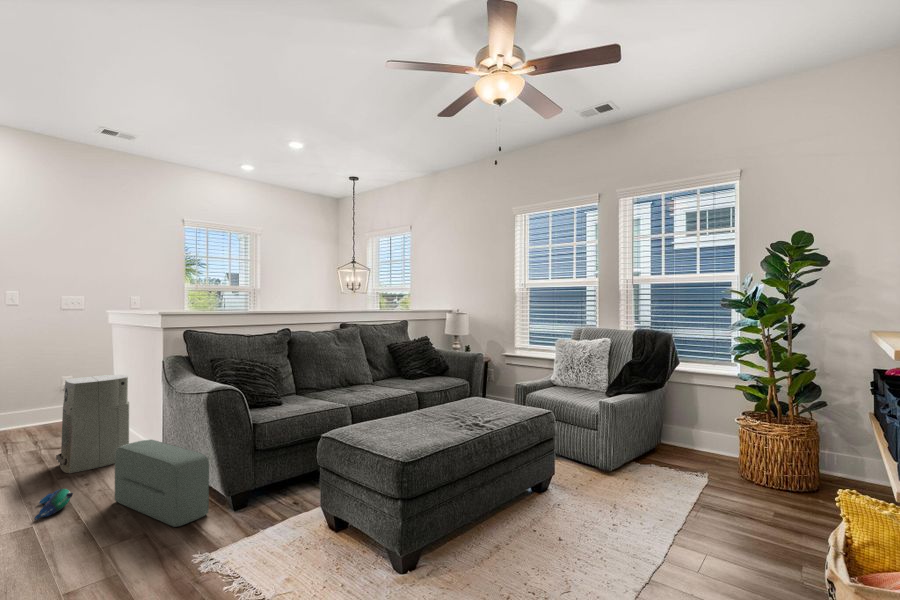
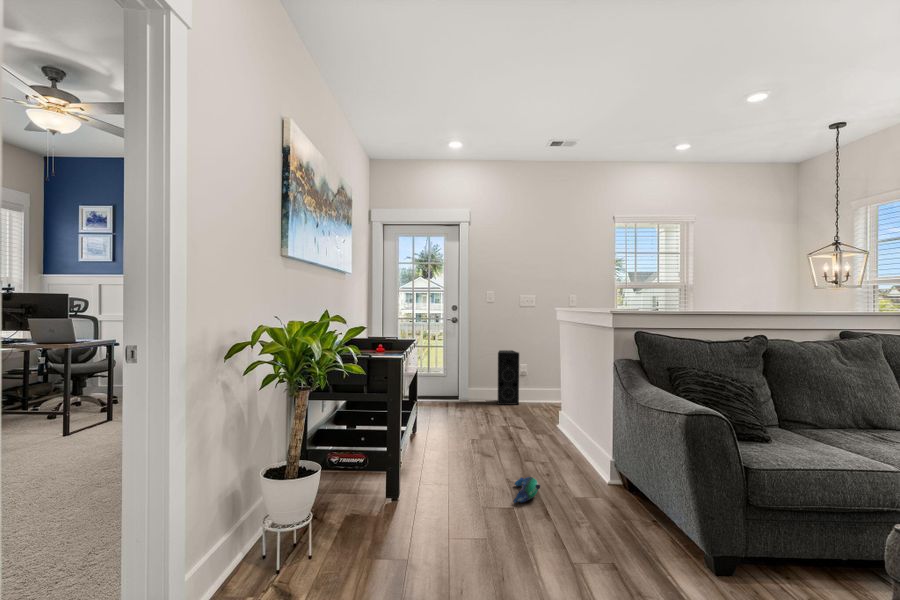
speaker: none [26,364,61,430] -> present [498,350,519,404]
air purifier: present [56,375,129,473] -> none [522,369,578,458]
pouf: present [115,440,209,527] -> none [575,449,683,571]

